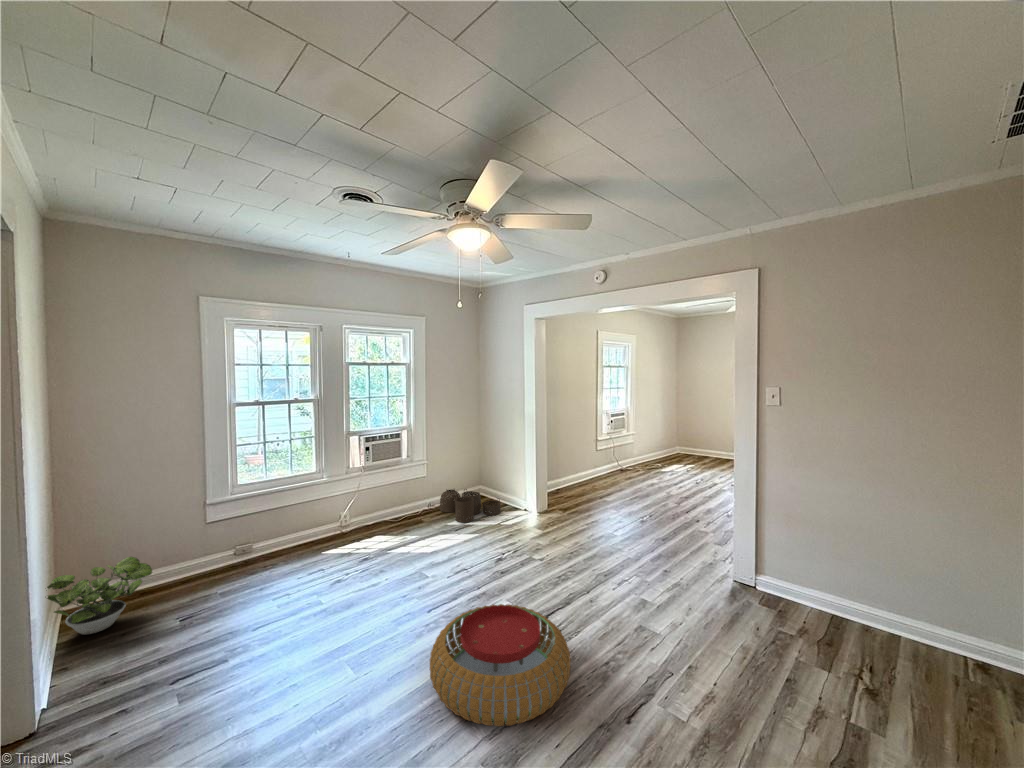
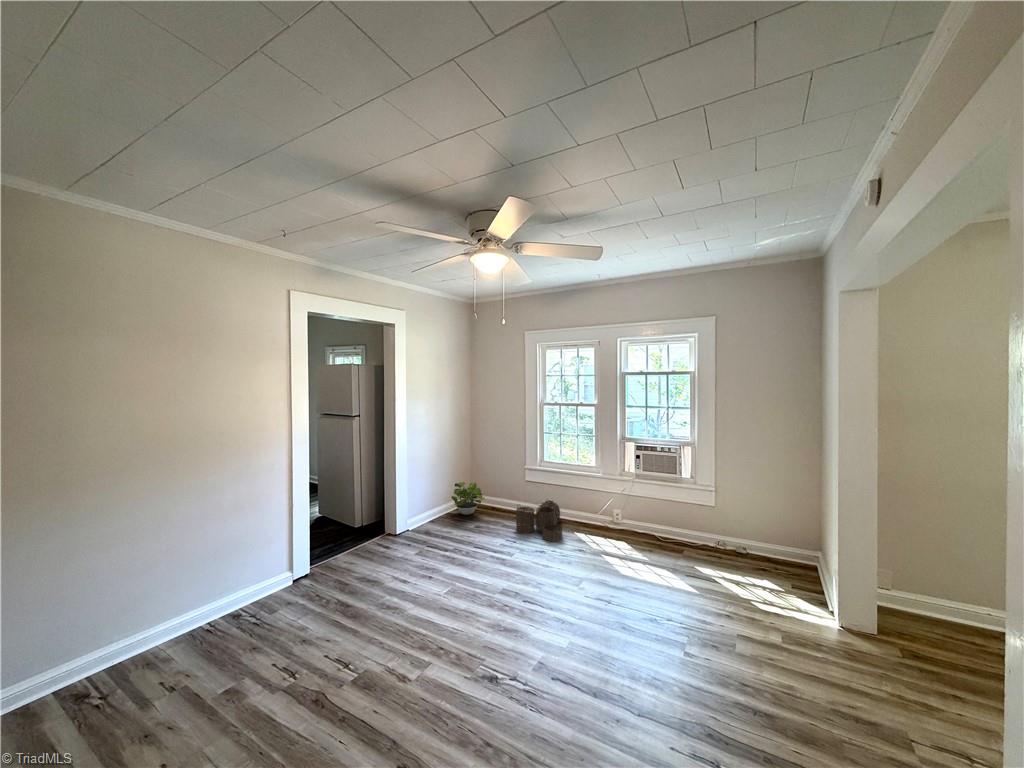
woven basket: present [440,489,501,522] -> present [516,500,562,542]
pouf: present [430,604,571,727] -> none [387,596,513,704]

